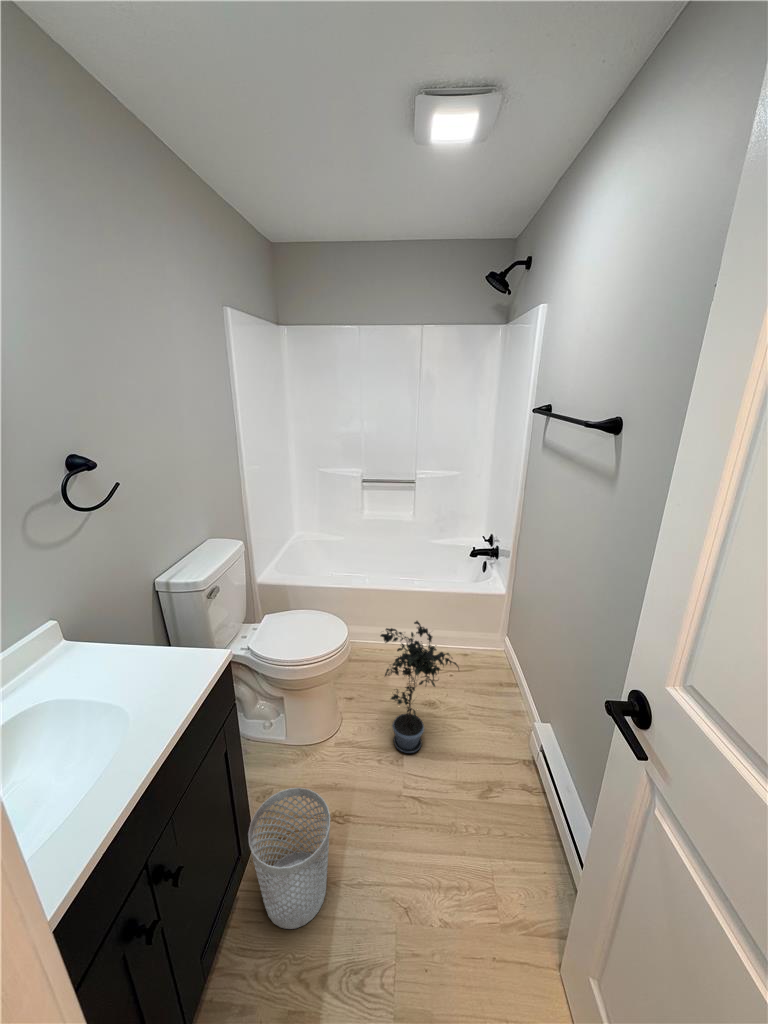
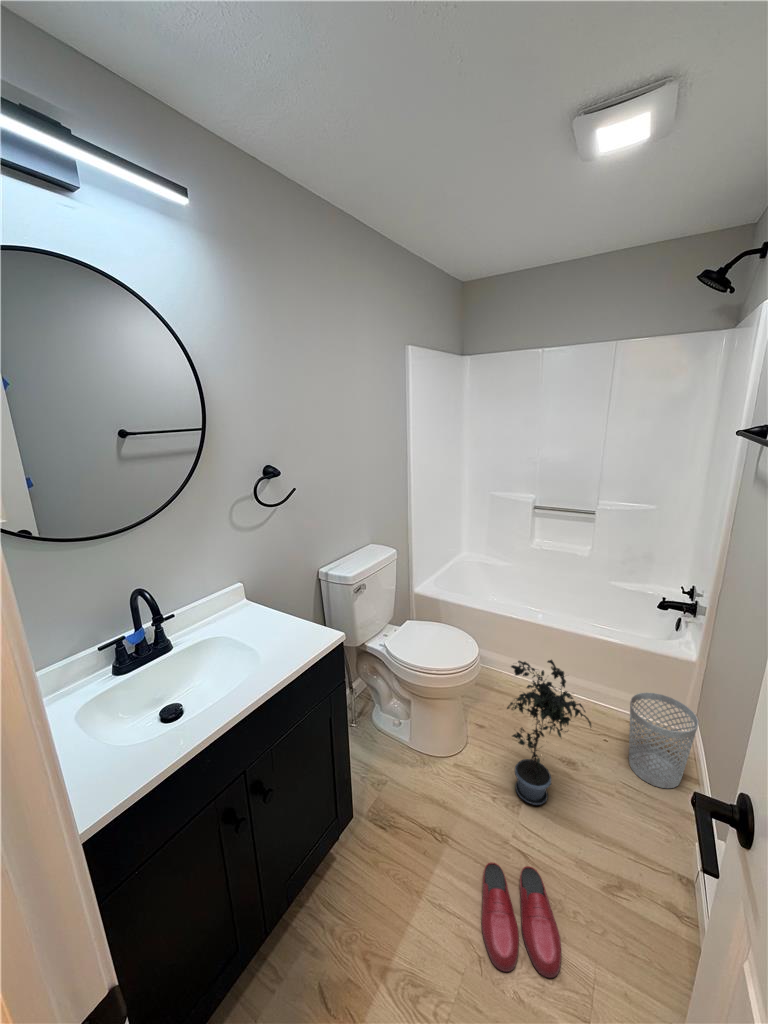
wastebasket: present [248,788,330,929] -> present [629,693,698,788]
slippers: none [389,808,469,910] -> present [482,862,561,978]

